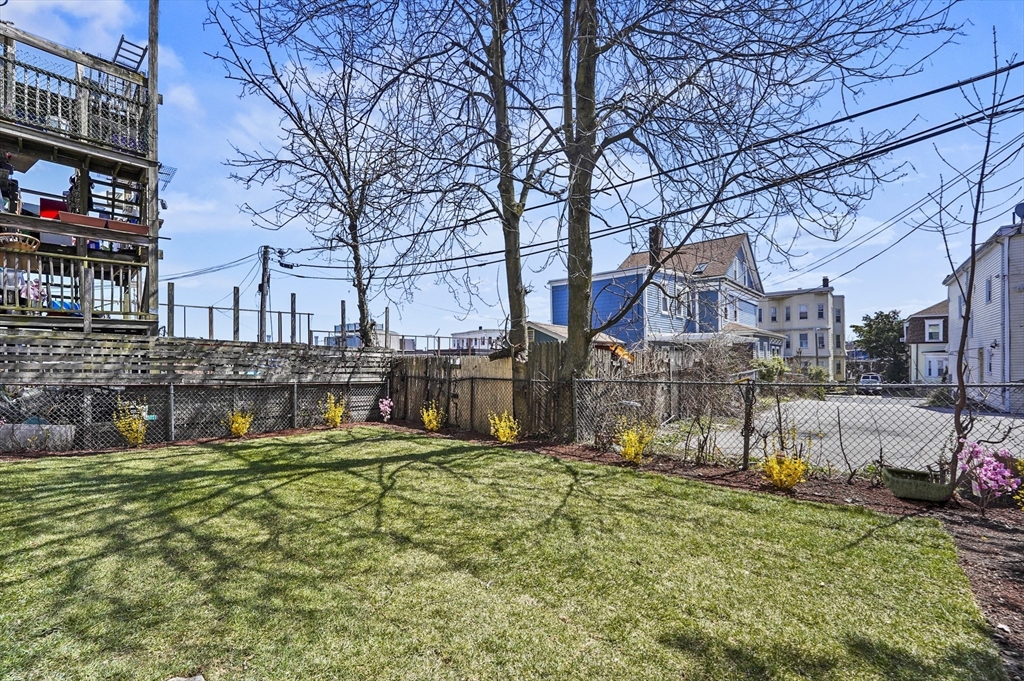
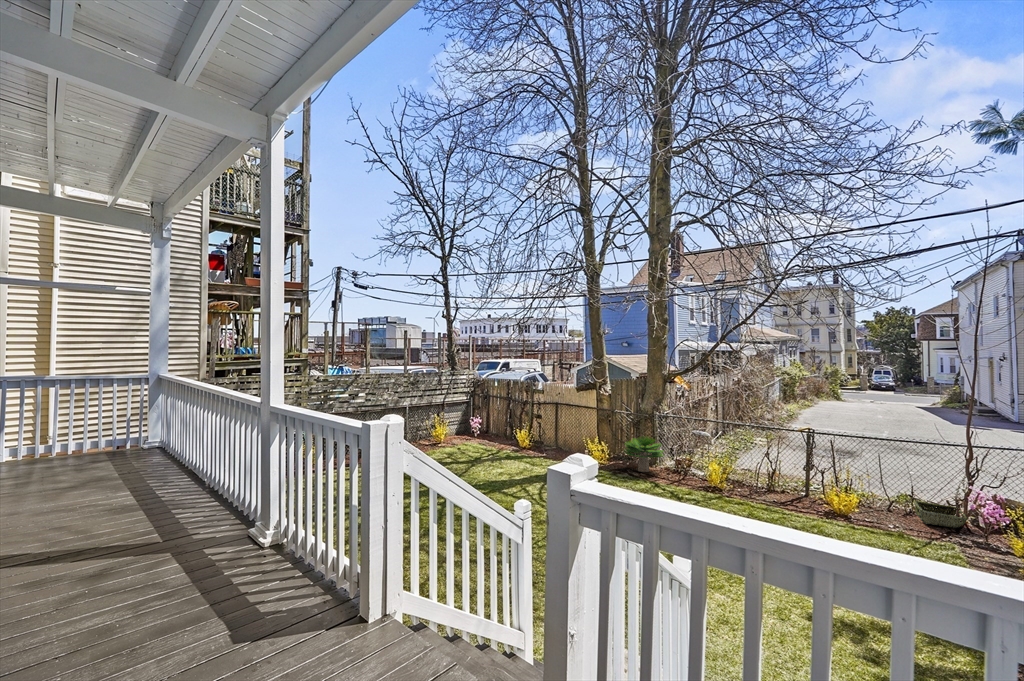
potted plant: none [527,403,580,449] -> present [625,437,663,472]

